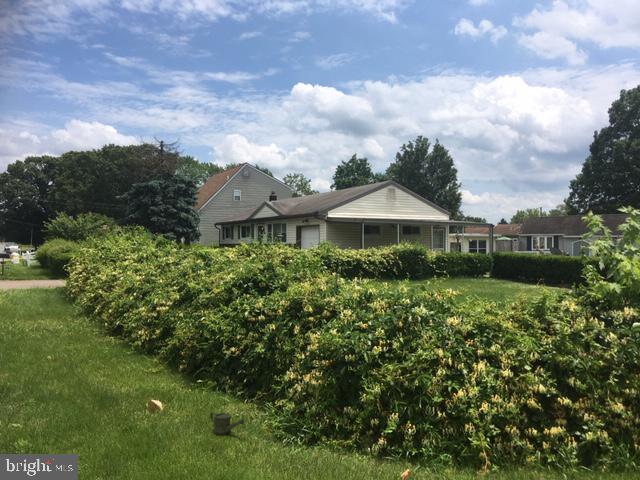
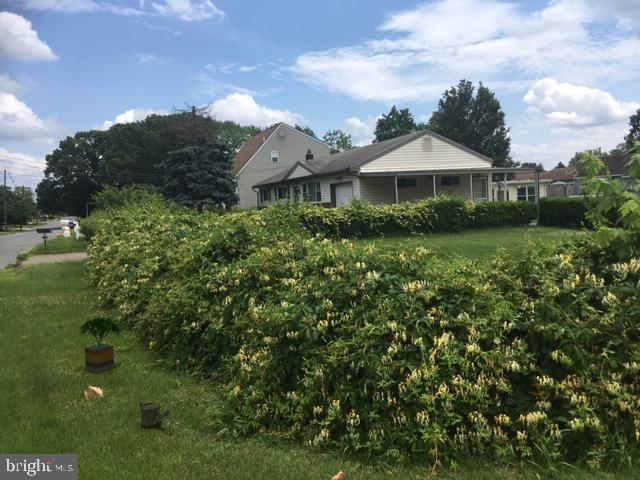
potted tree: none [127,338,167,390] -> present [80,318,121,373]

